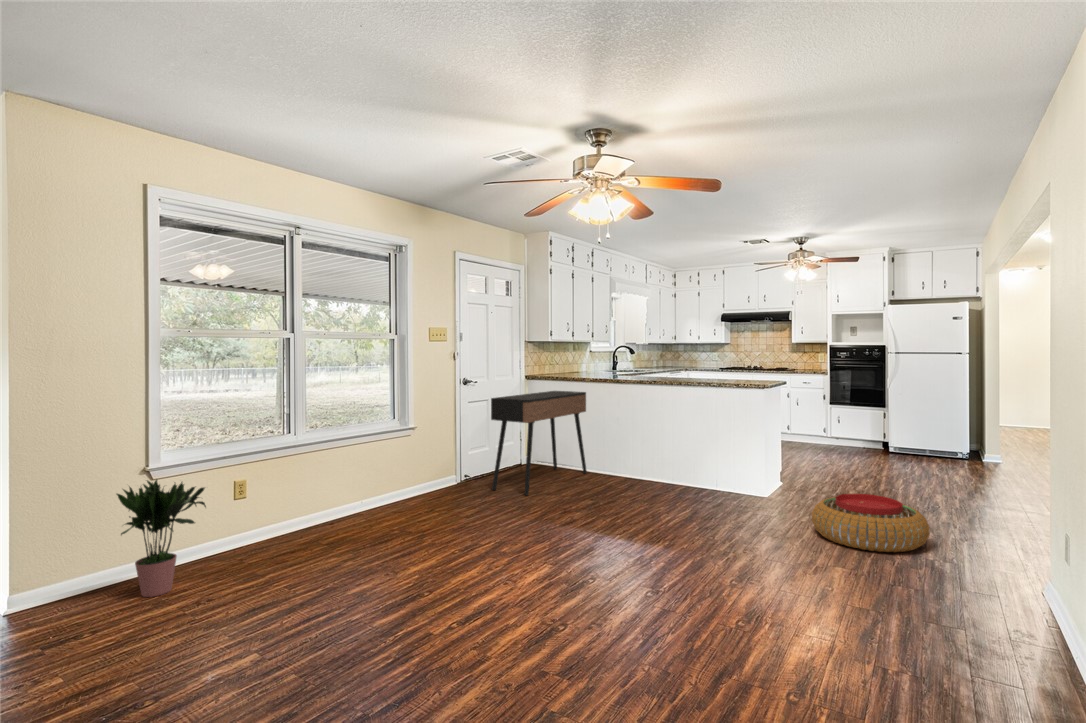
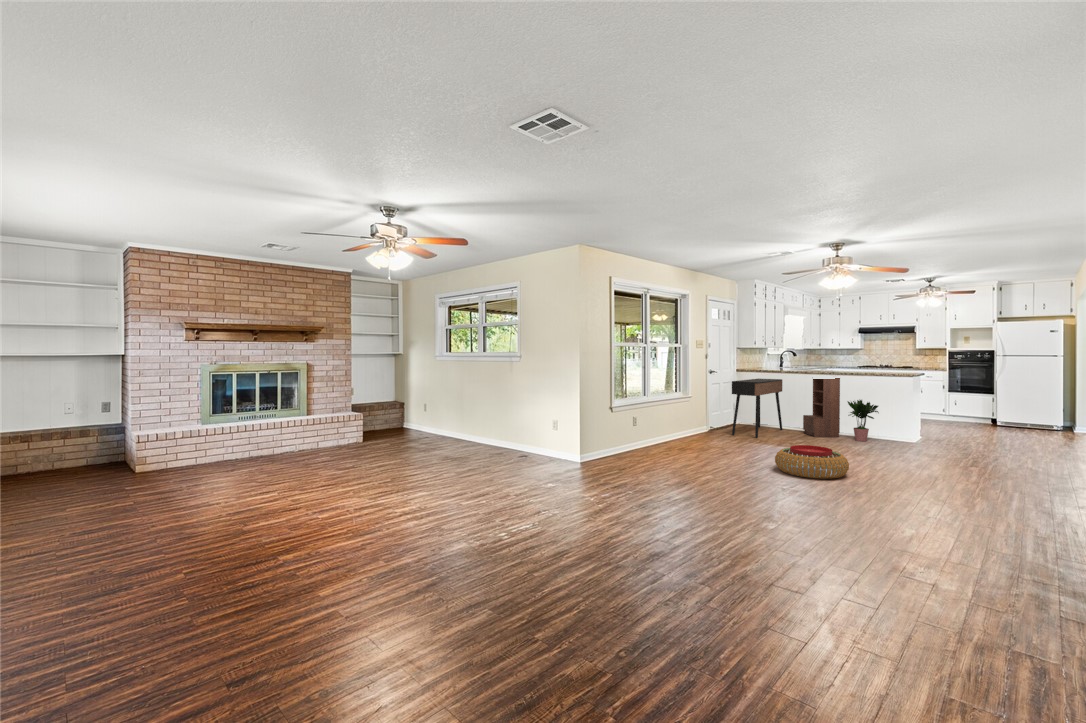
bookshelf: none [612,387,662,488] -> present [803,378,840,437]
potted plant: present [117,480,206,597] -> present [848,400,879,441]
pouf: present [812,494,930,552] -> present [775,445,849,479]

